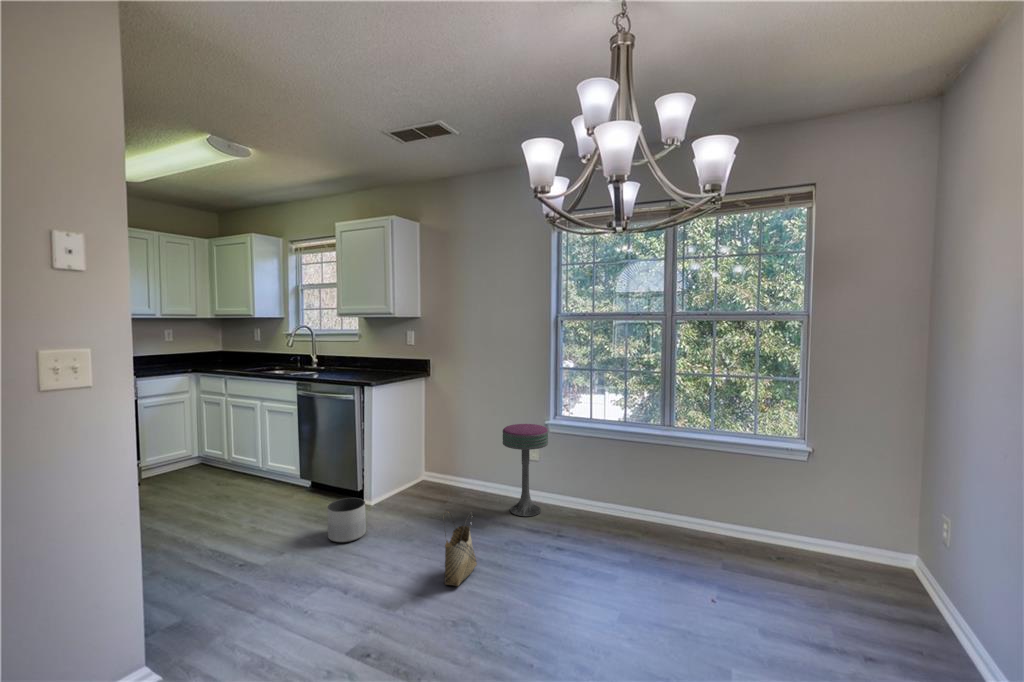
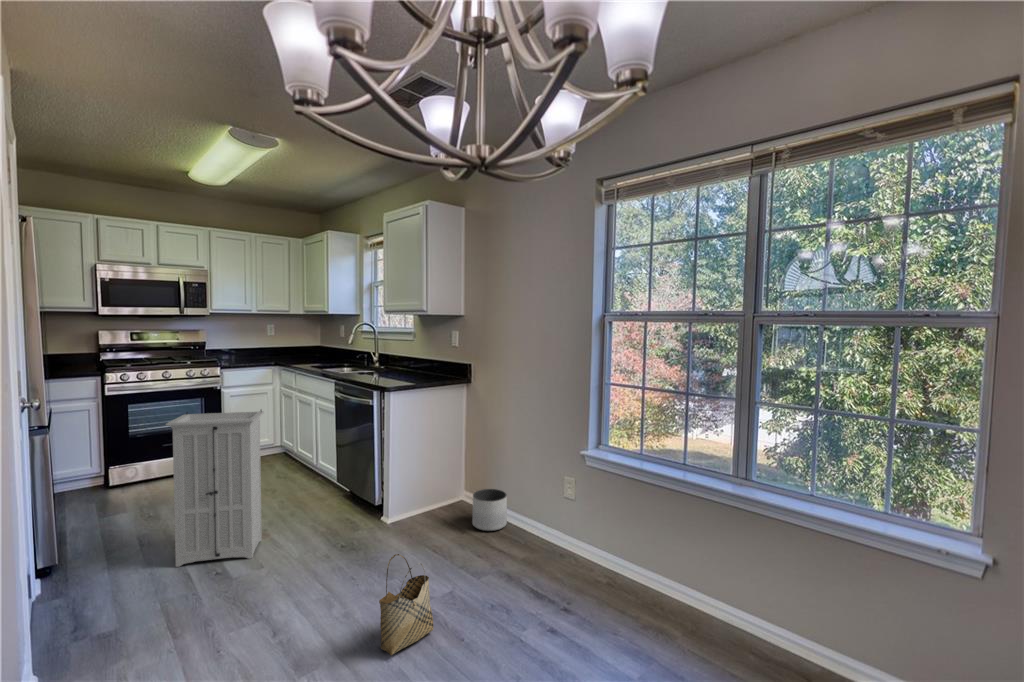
storage cabinet: none [178,410,266,572] -> present [166,410,264,567]
bar stool: present [503,424,548,516] -> none [520,450,578,571]
planter: present [328,498,366,543] -> present [472,489,507,531]

